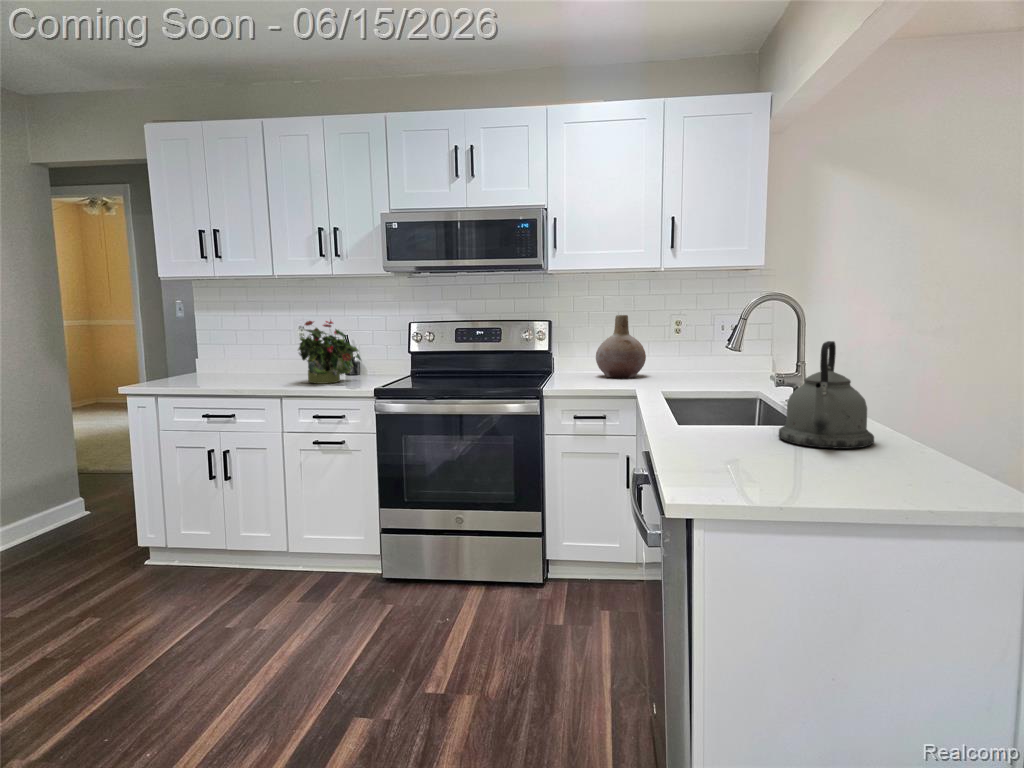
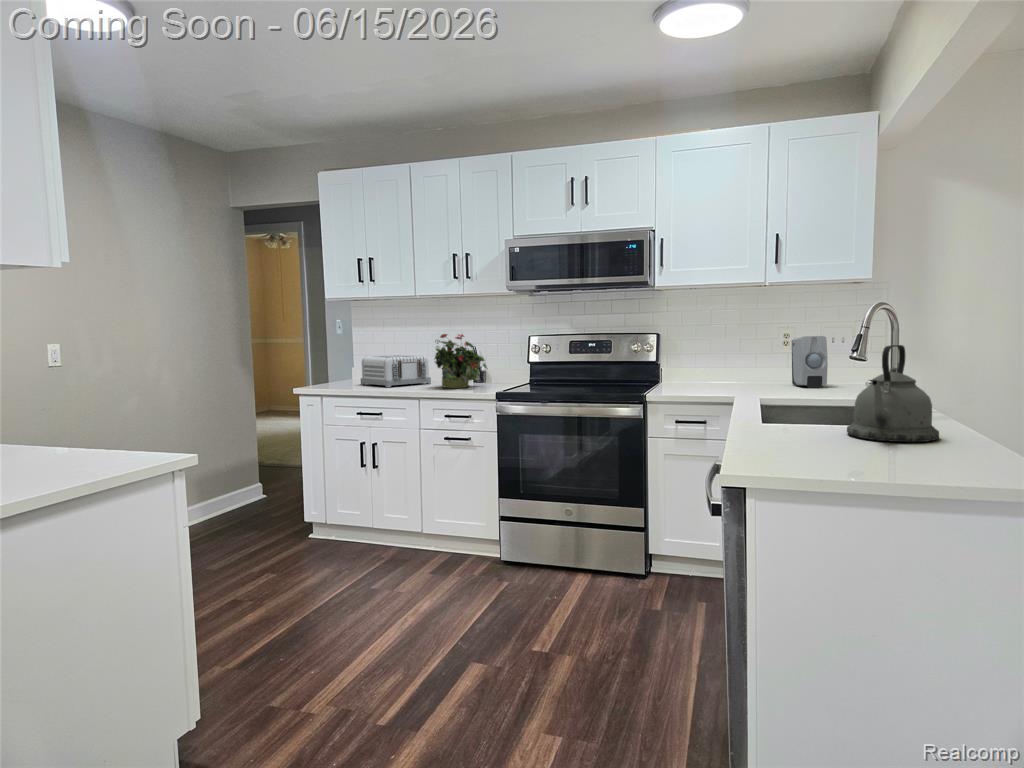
vase: present [596,315,646,378] -> none [701,328,751,387]
soap dispenser: none [685,324,722,378] -> present [792,336,828,388]
toaster: none [207,345,294,383] -> present [361,355,431,387]

